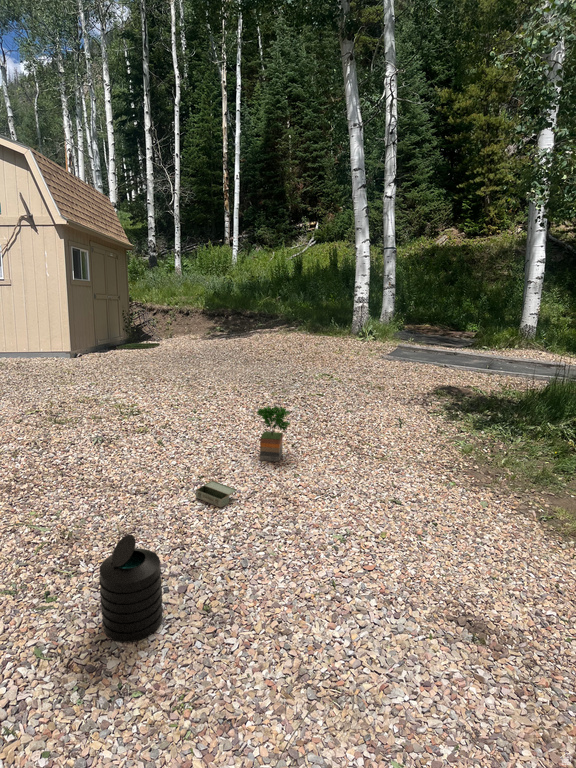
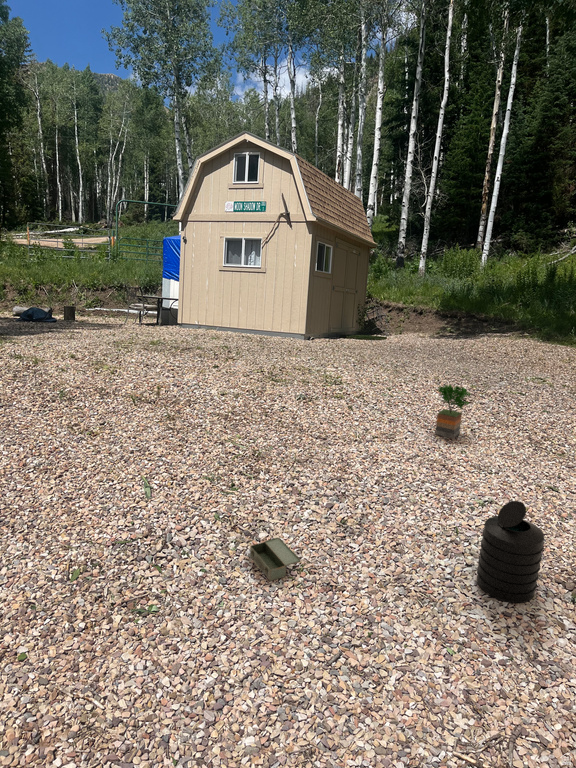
toolbox: present [196,481,237,507] -> present [250,538,300,581]
trash can: present [99,535,163,642] -> present [477,501,544,603]

